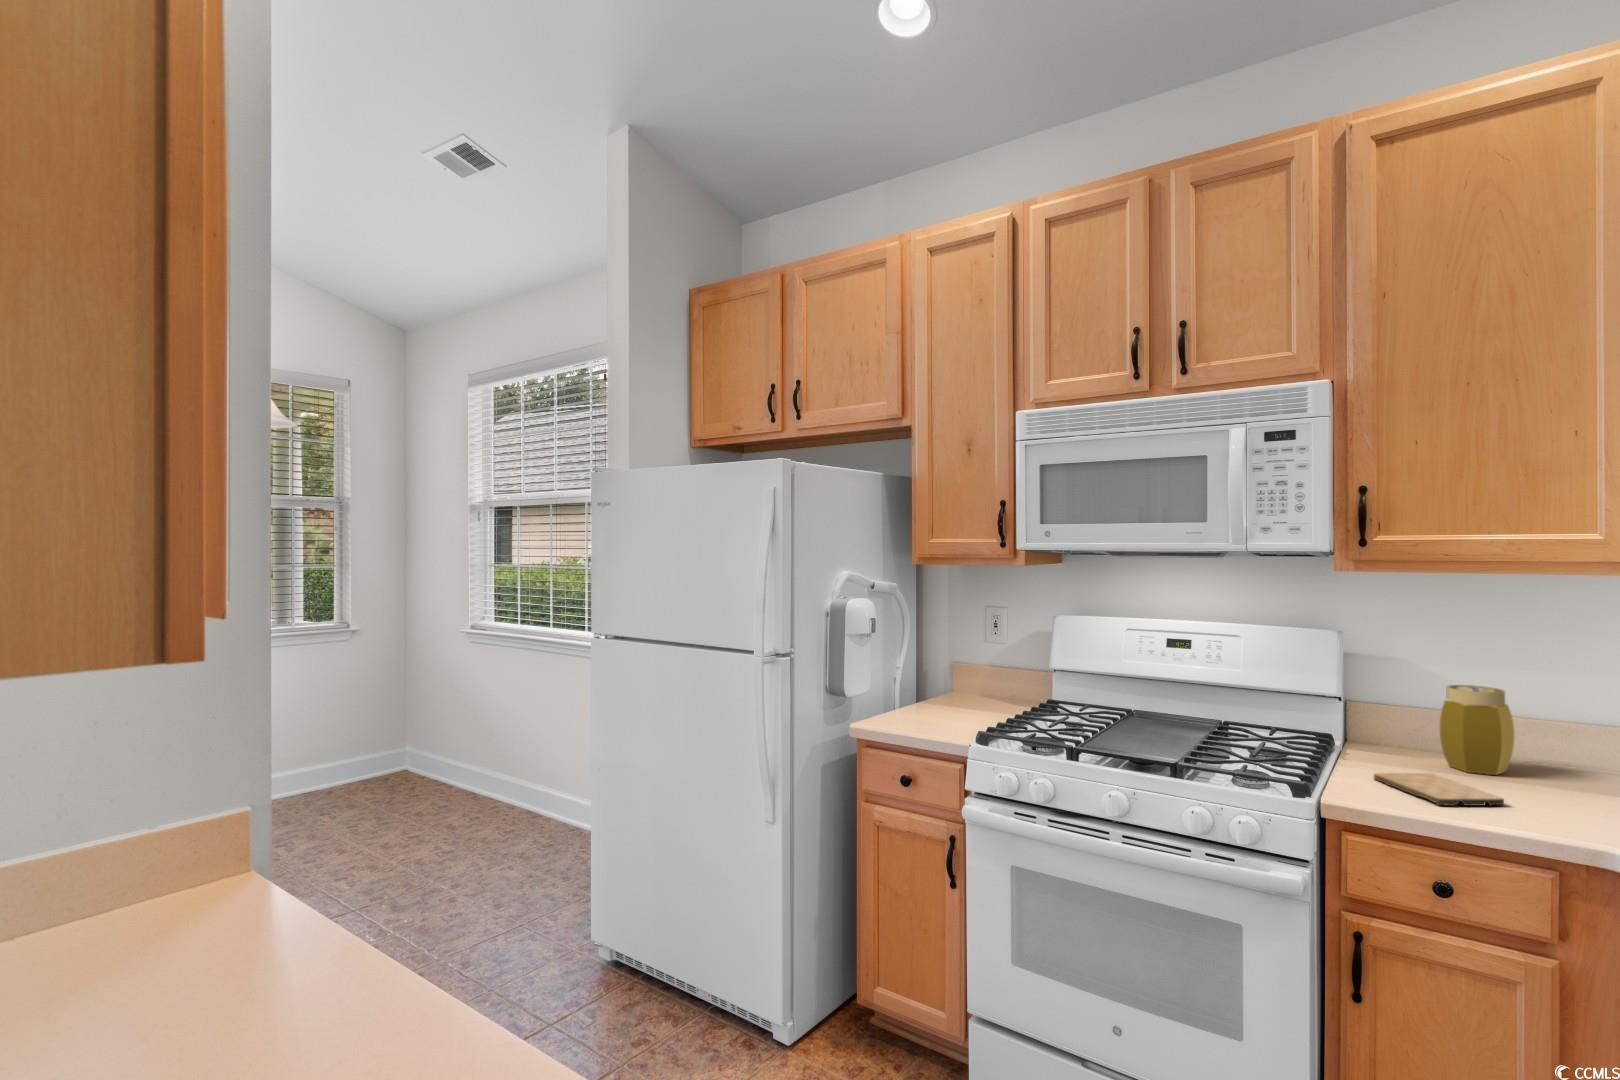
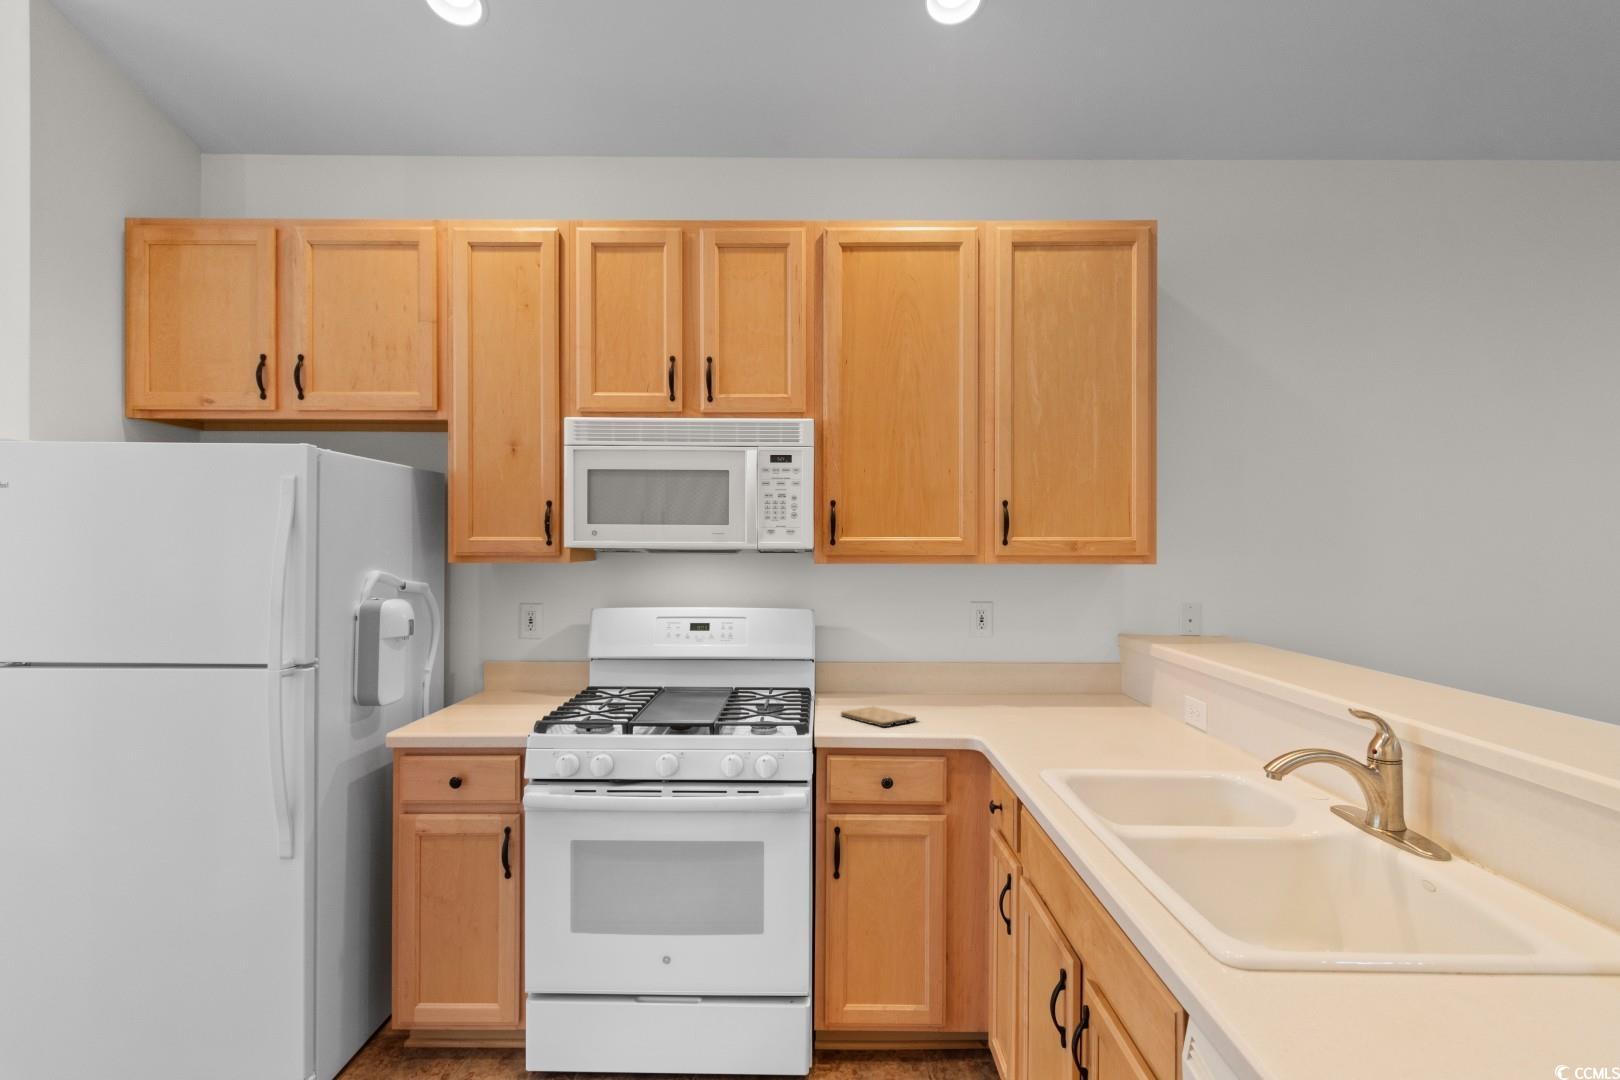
jar: present [1440,685,1514,775] -> none [874,642,915,703]

